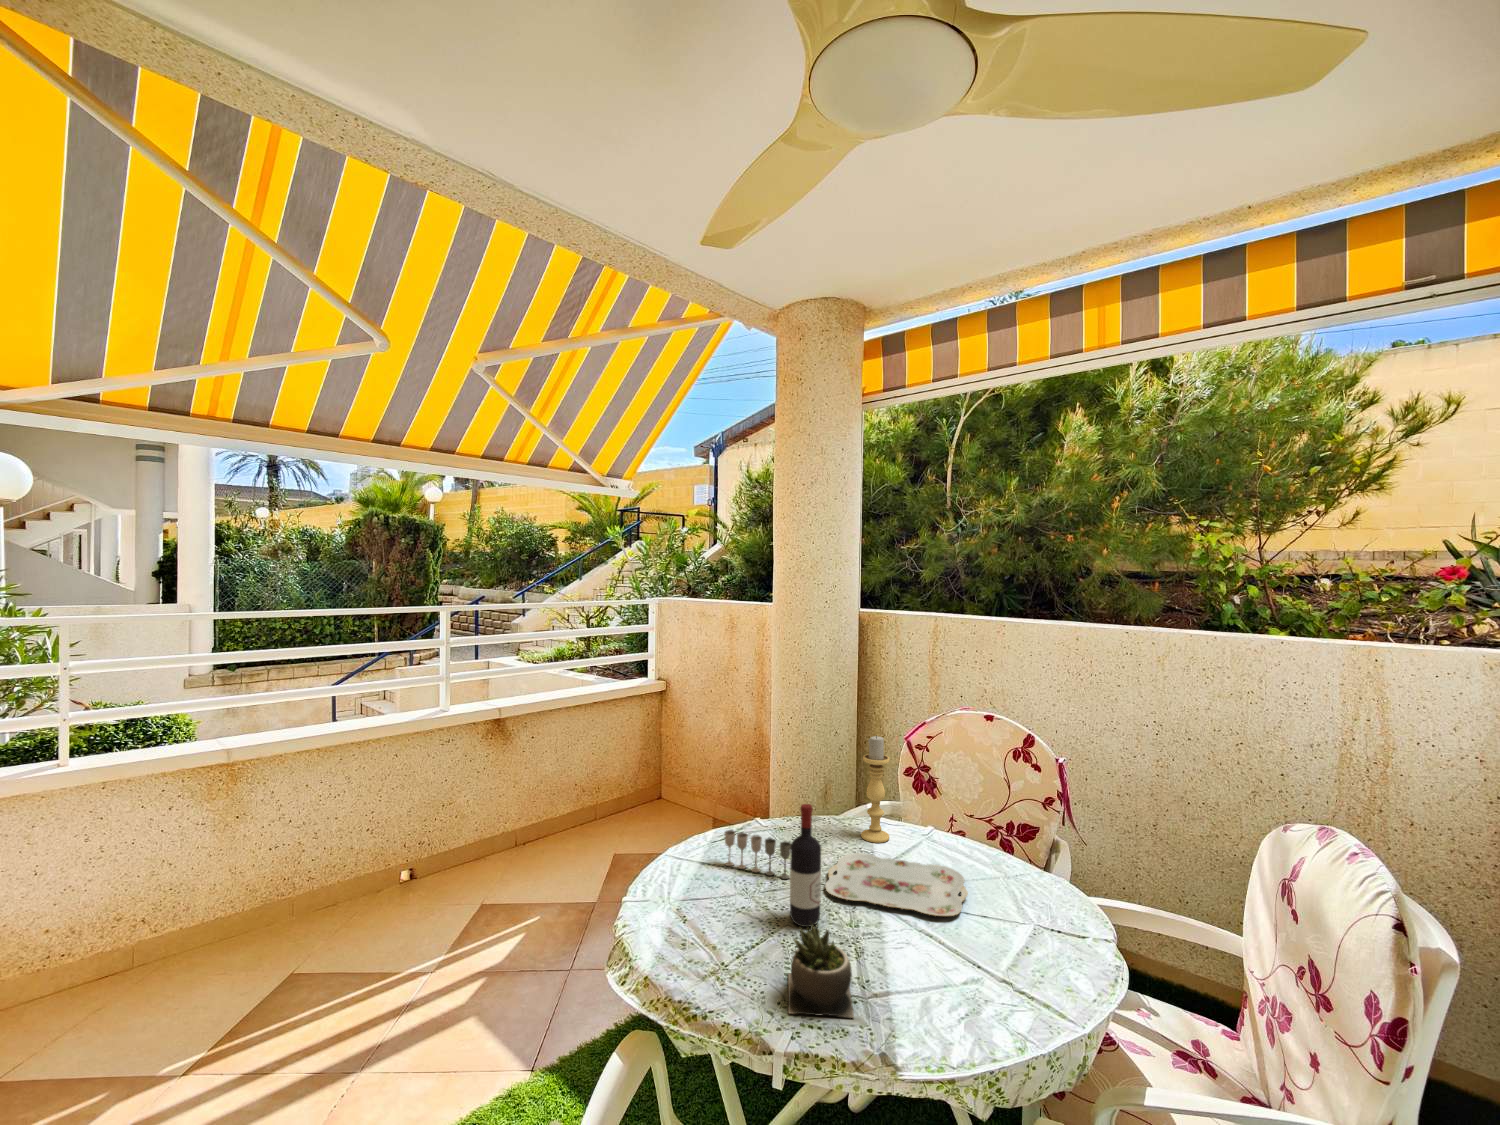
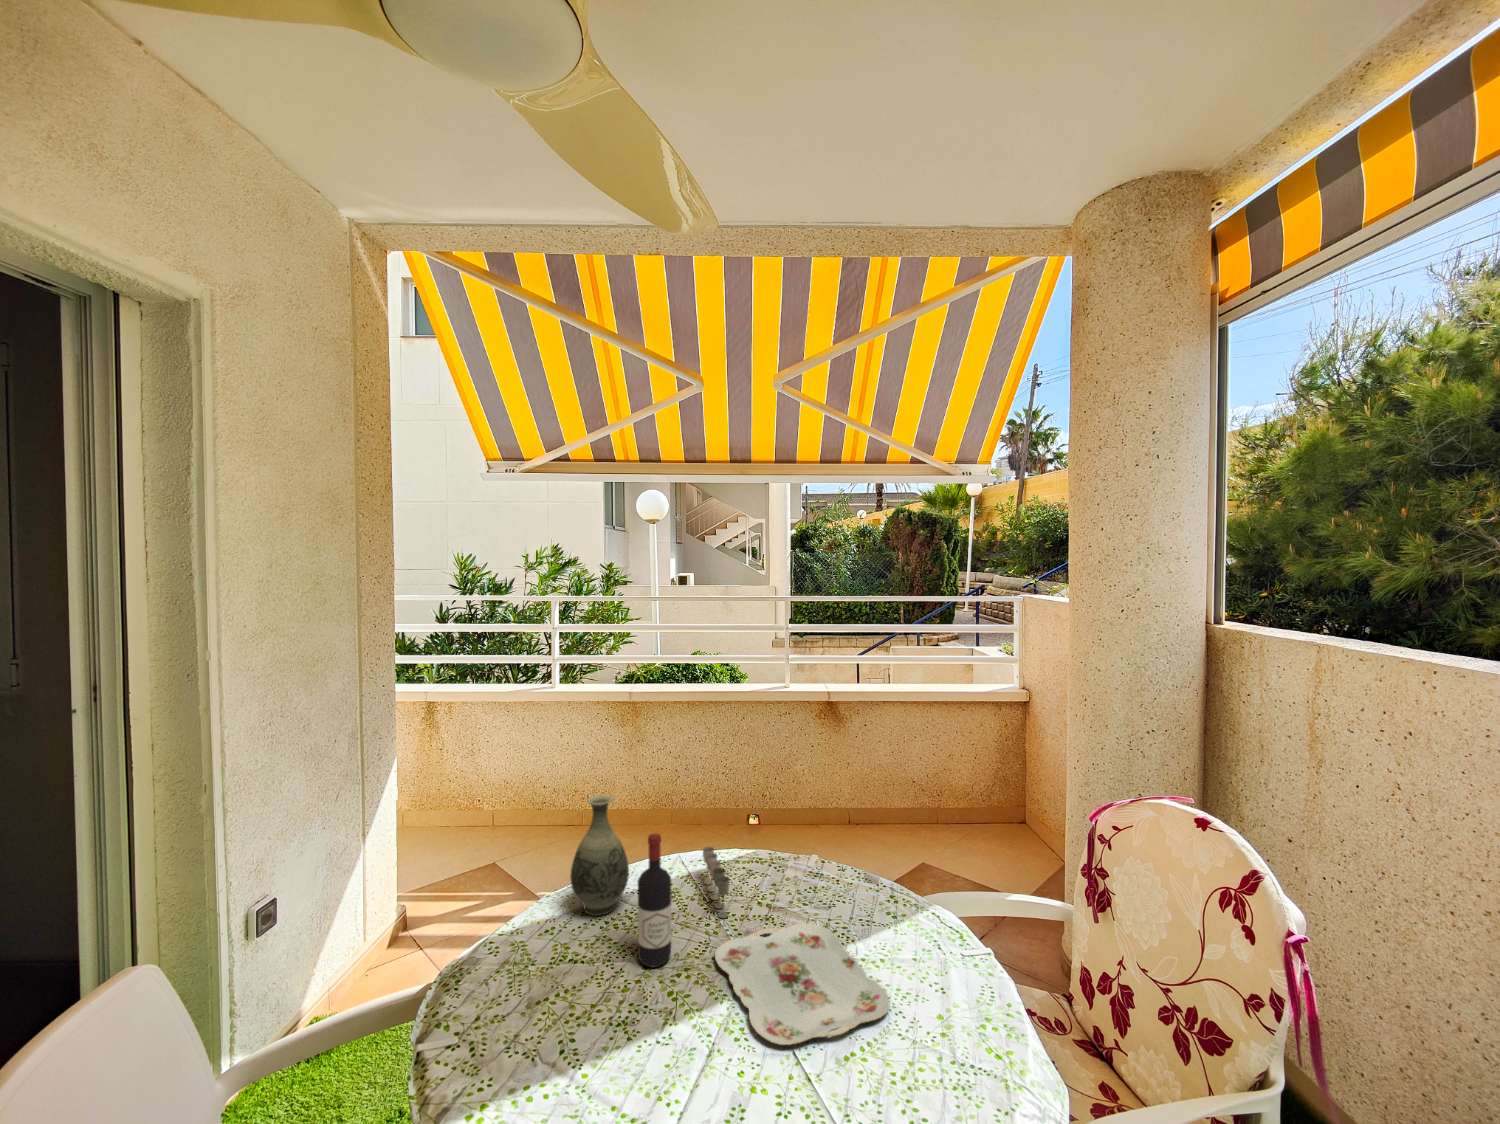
candle holder: present [861,735,890,843] -> none [876,792,913,935]
vase: none [664,797,724,924] -> present [570,795,629,916]
succulent plant: present [788,924,854,1018] -> none [491,943,580,1055]

